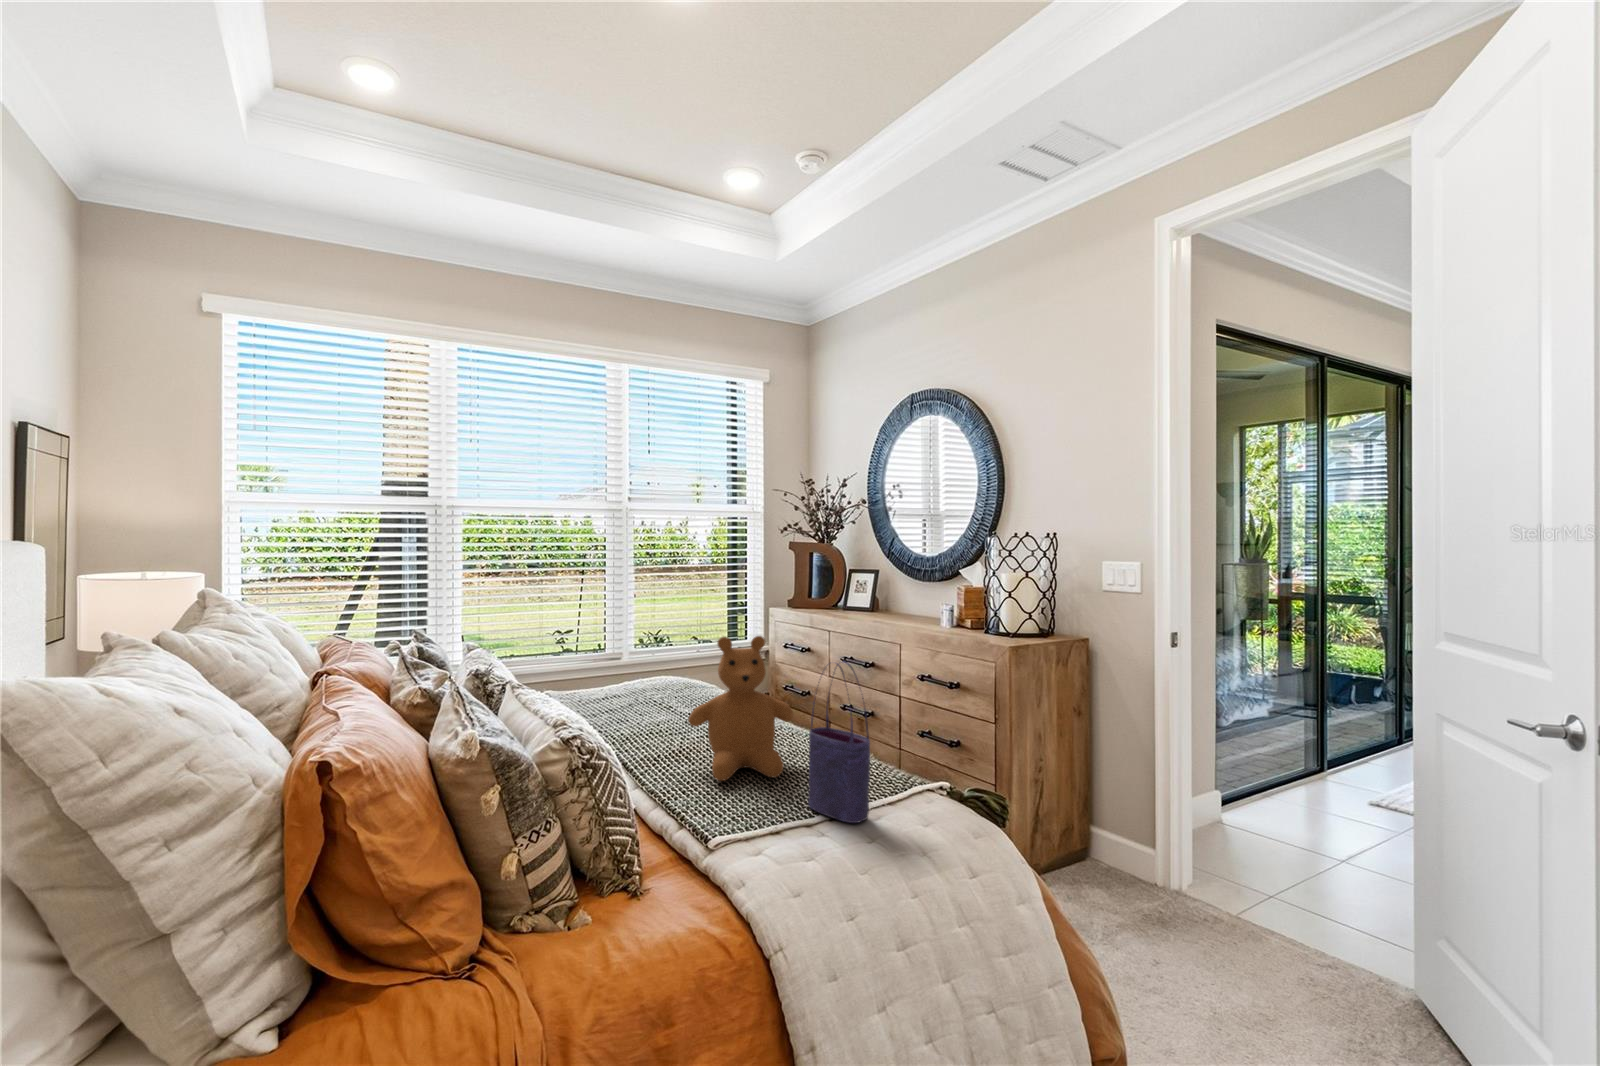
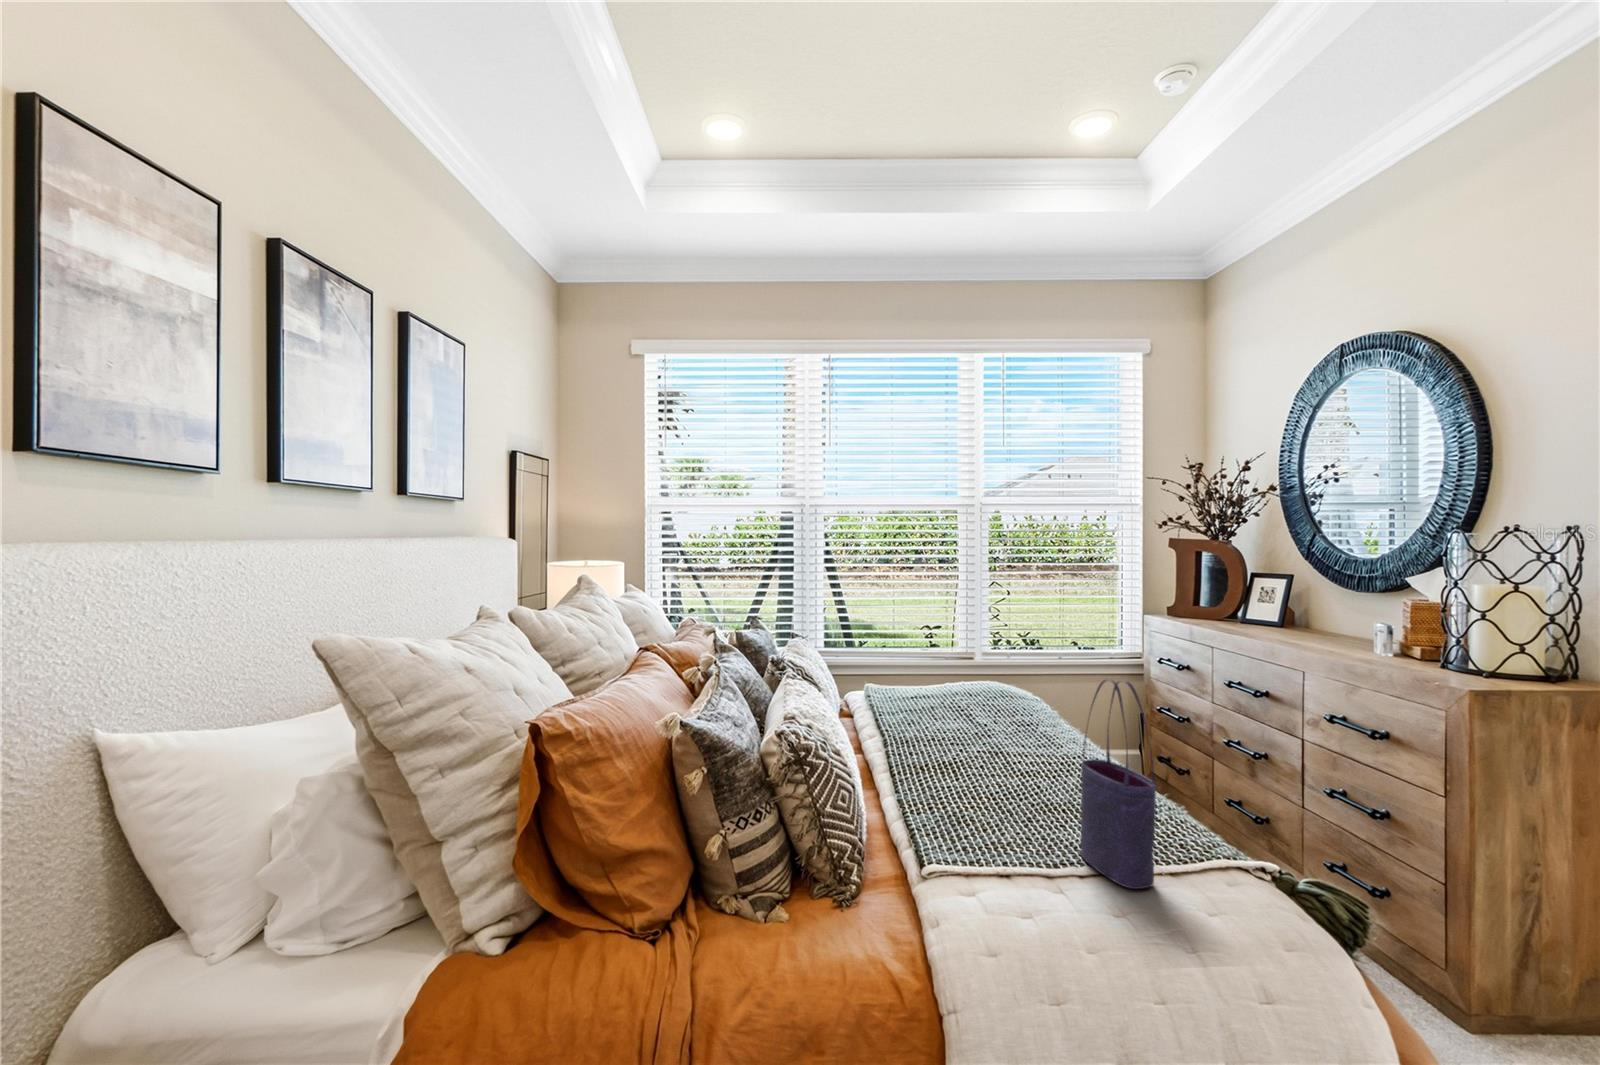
teddy bear: present [688,636,793,781] -> none [963,639,1092,812]

